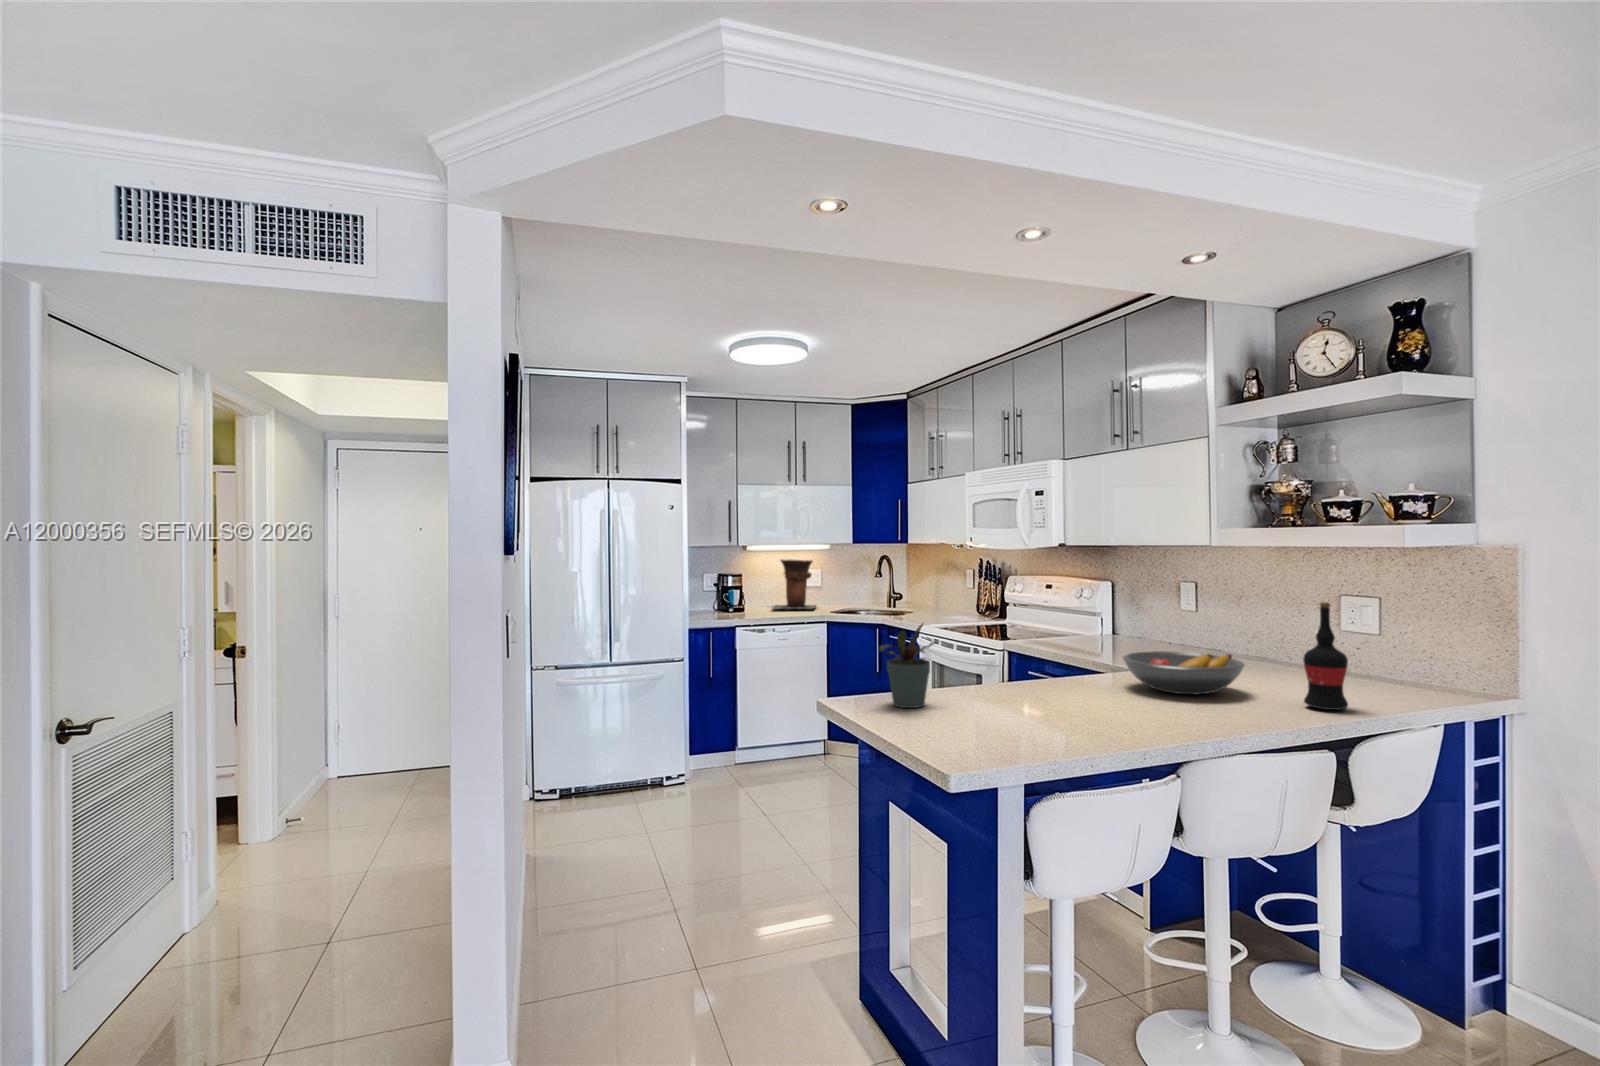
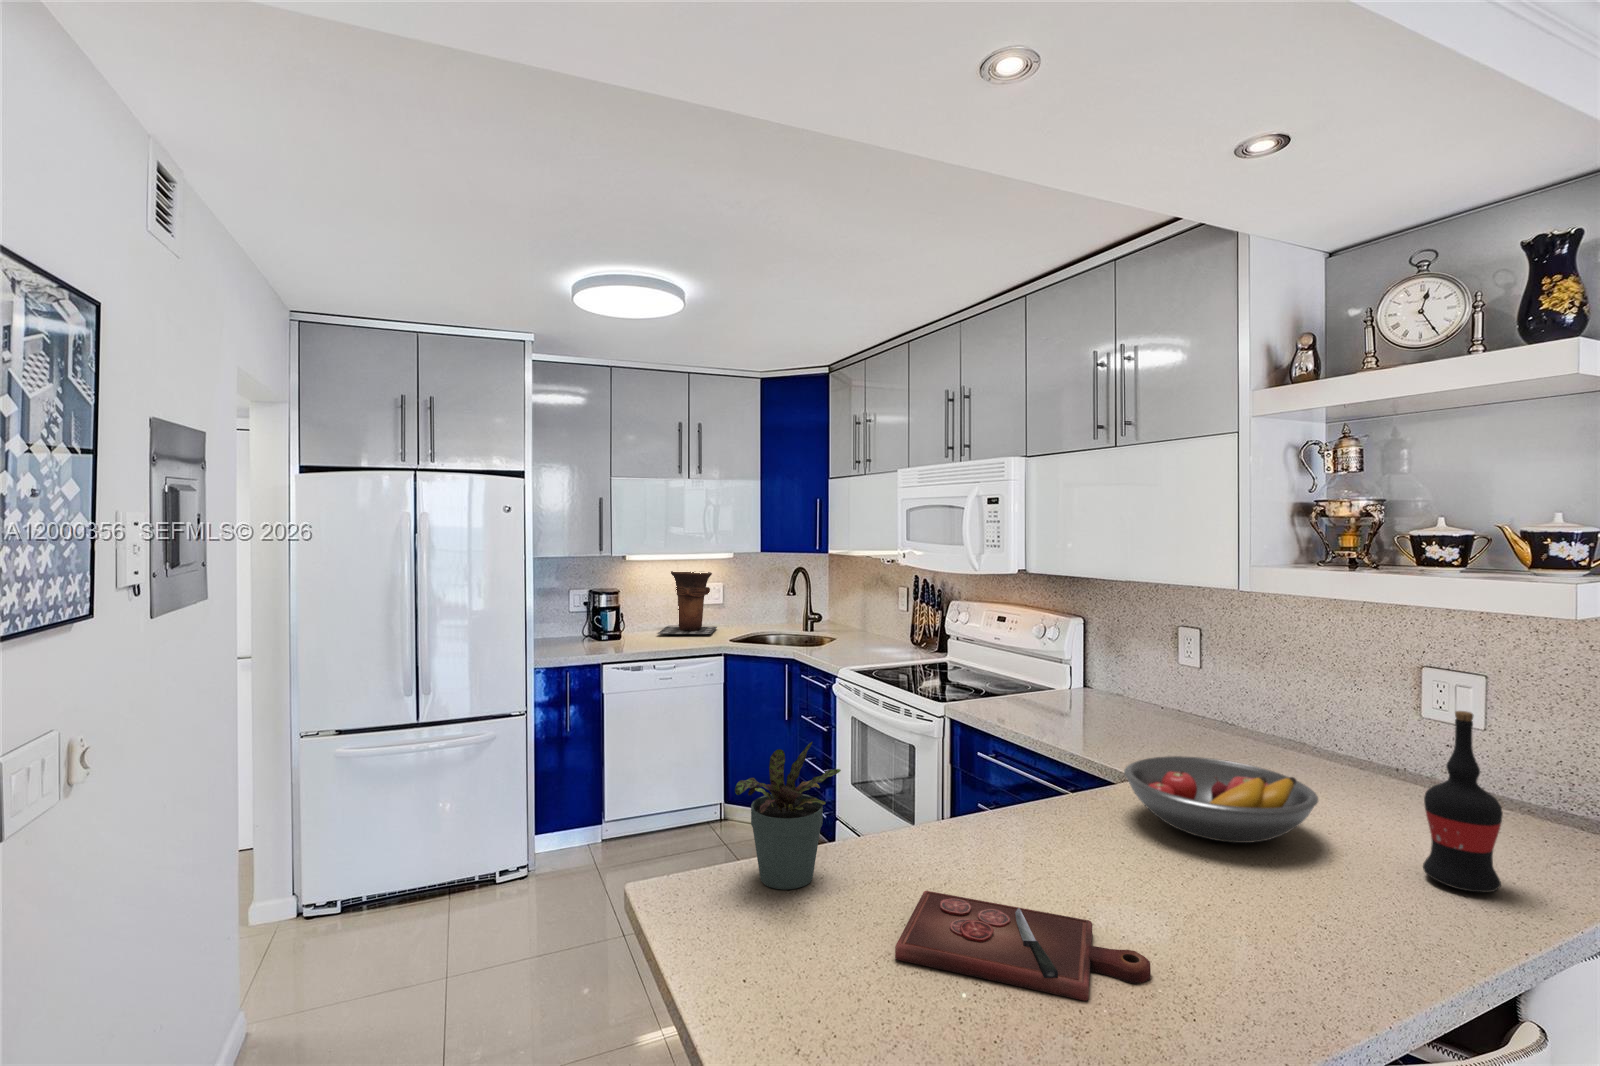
cutting board: none [976,705,1118,737] -> present [895,891,1151,1001]

